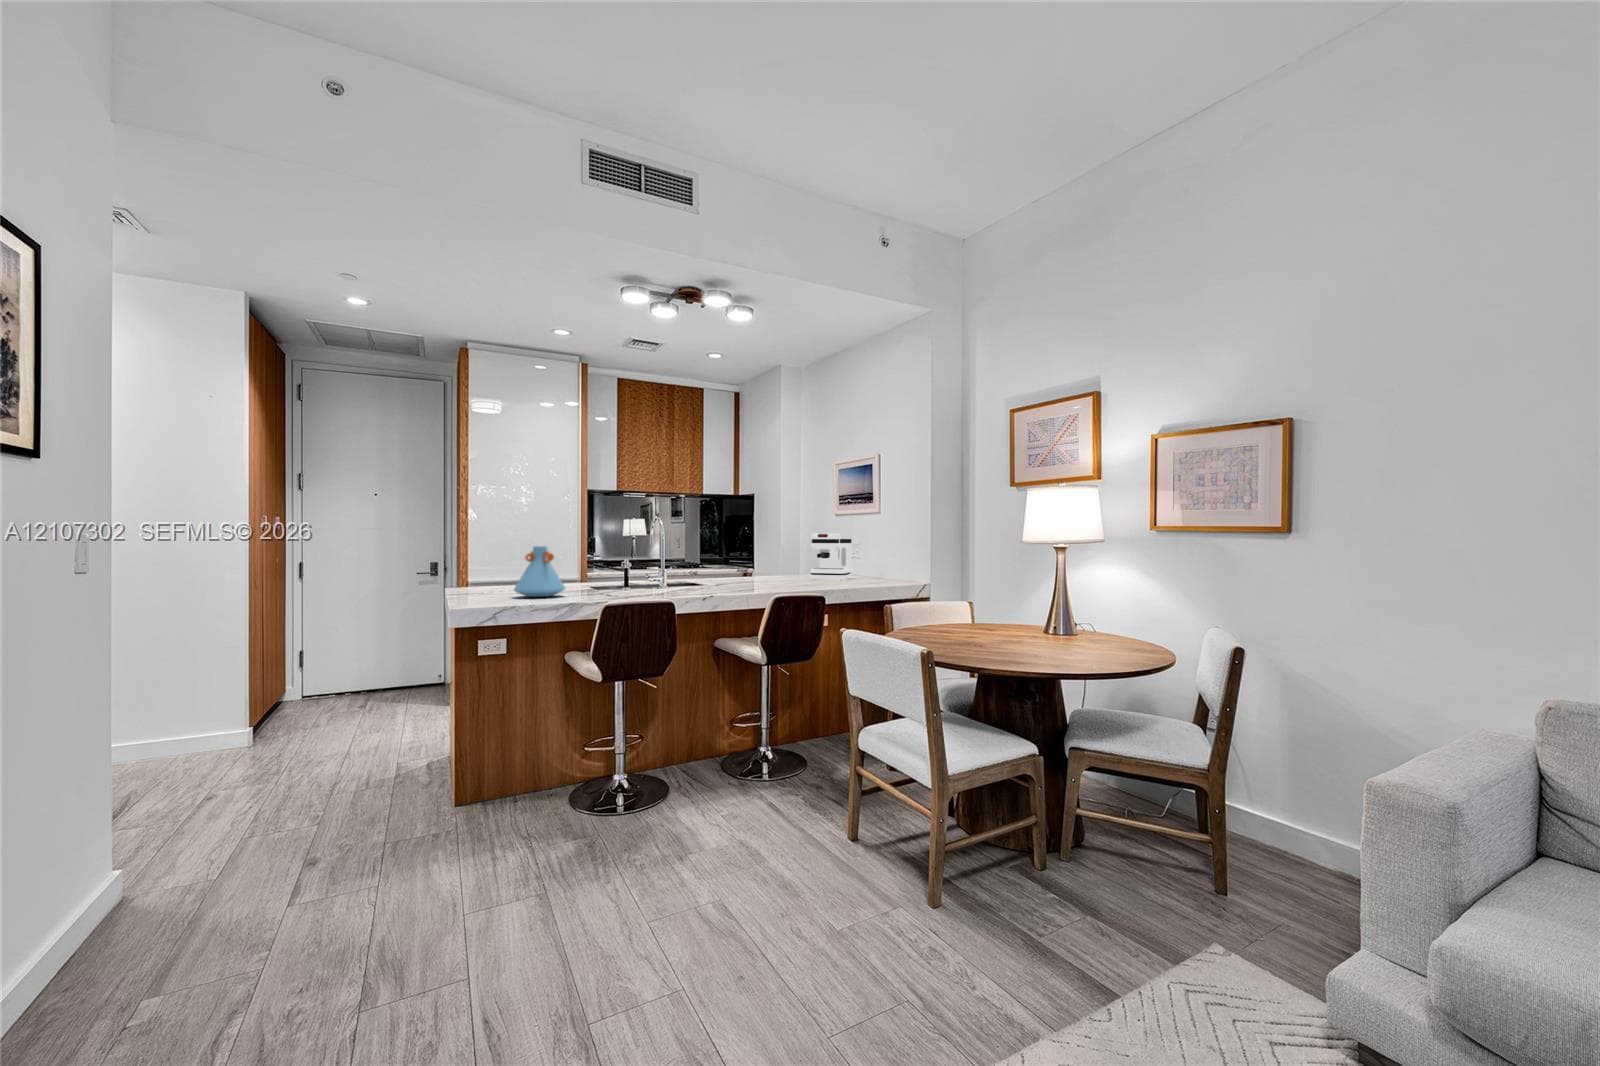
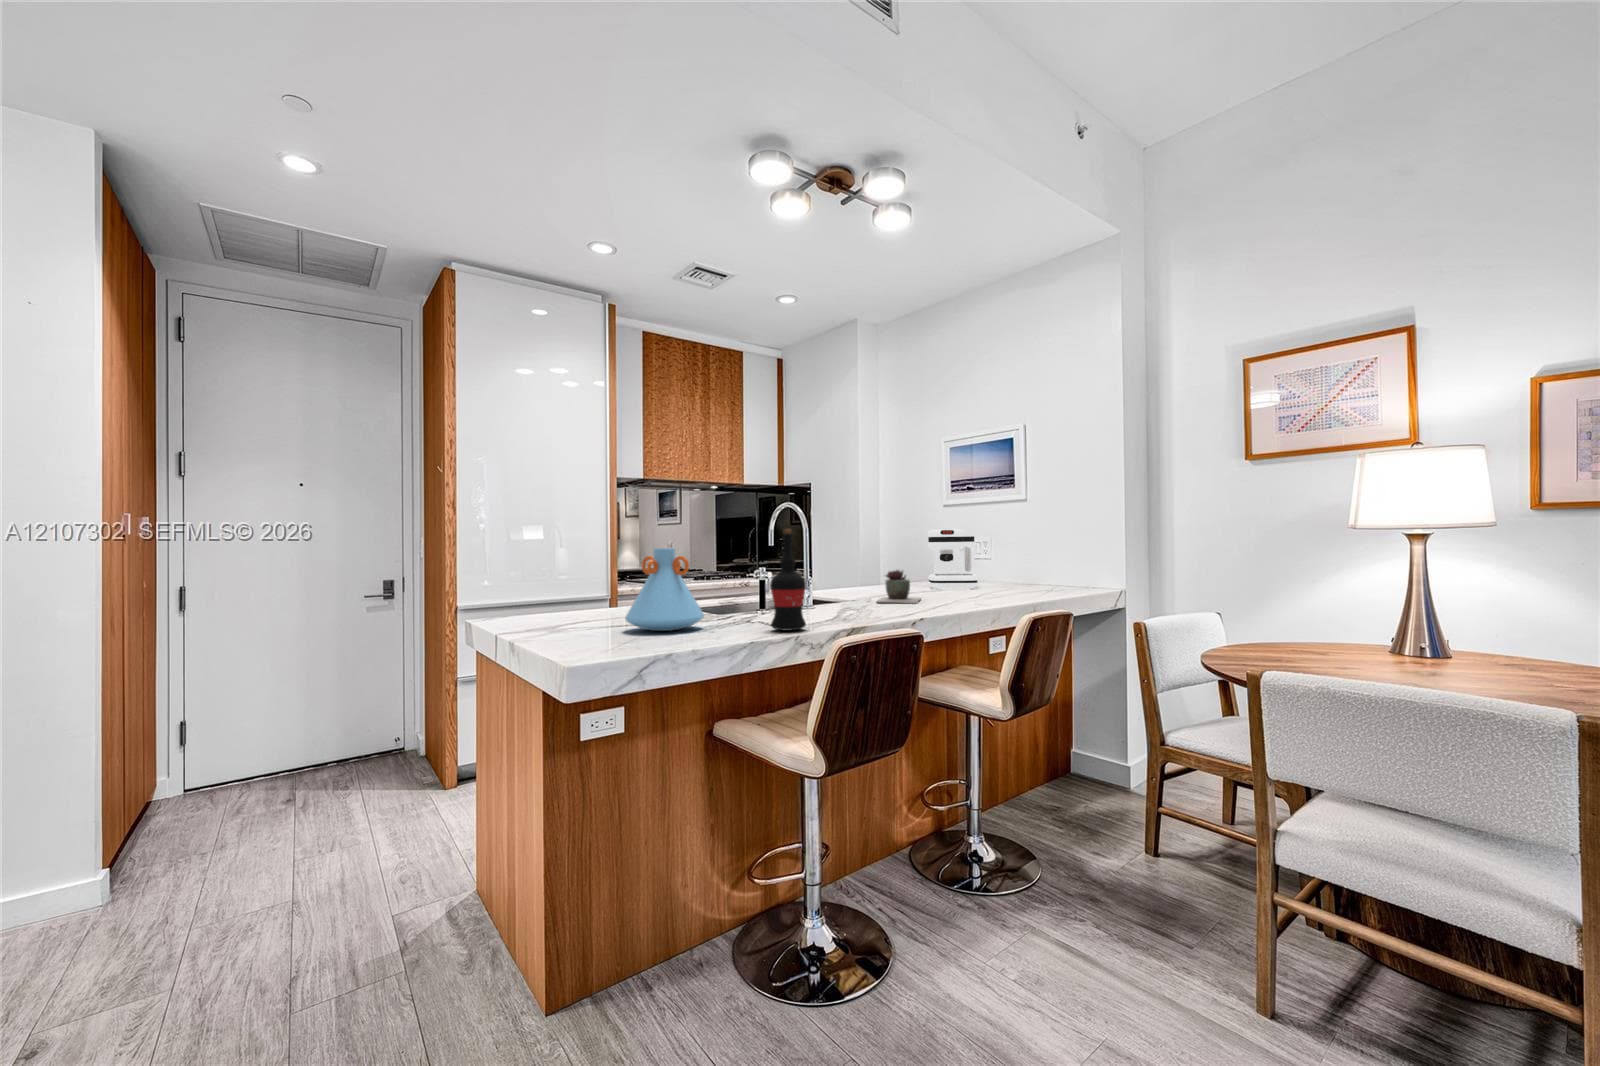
wine bottle: none [594,536,617,599] -> present [770,529,806,631]
succulent plant: none [727,563,768,588] -> present [877,570,921,604]

